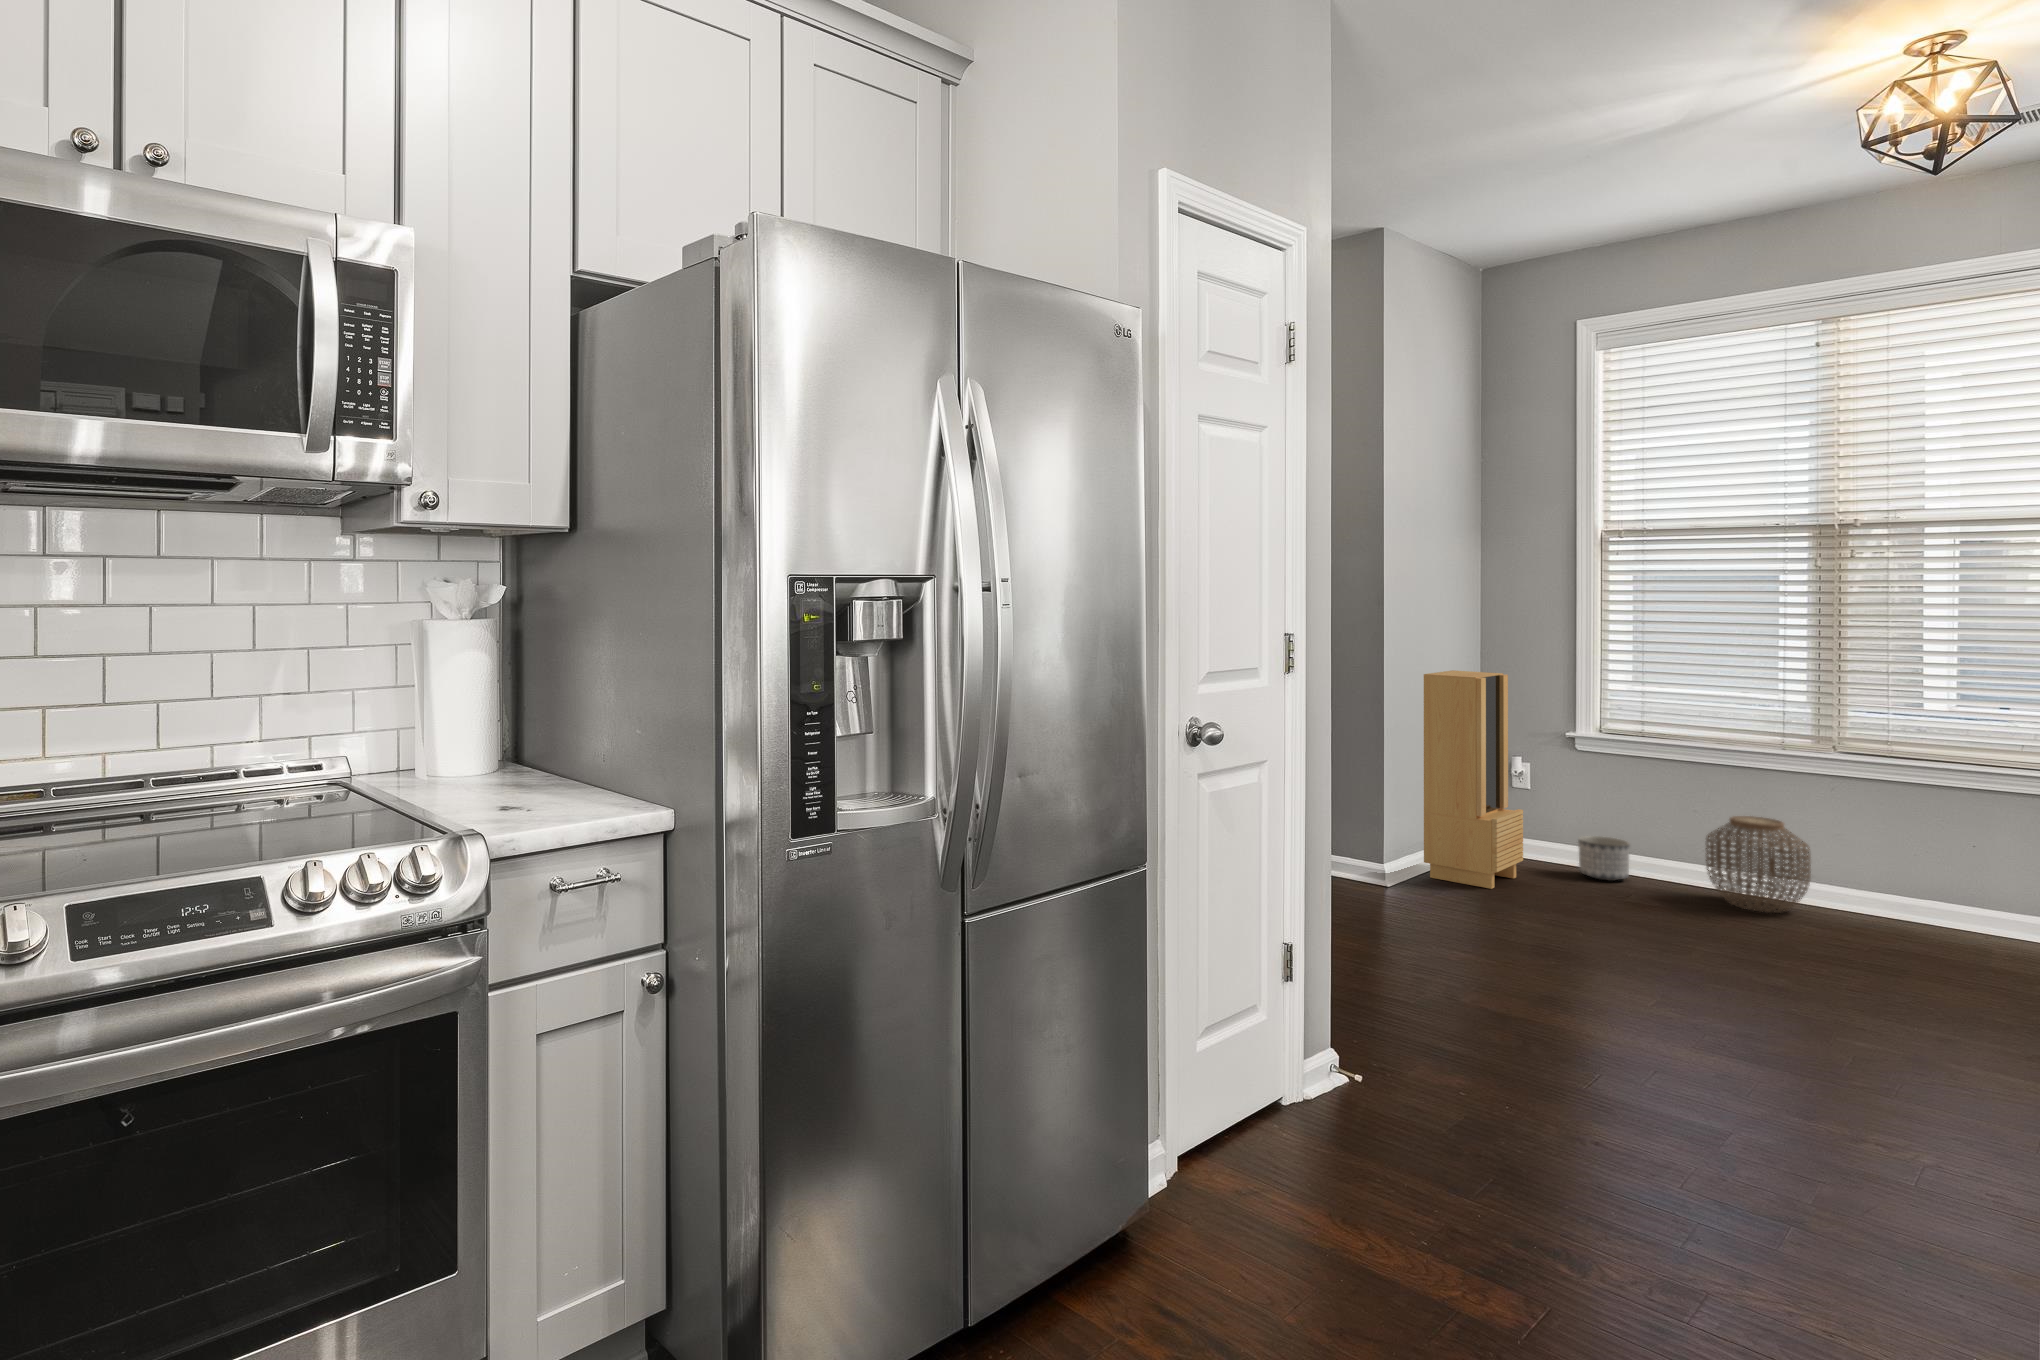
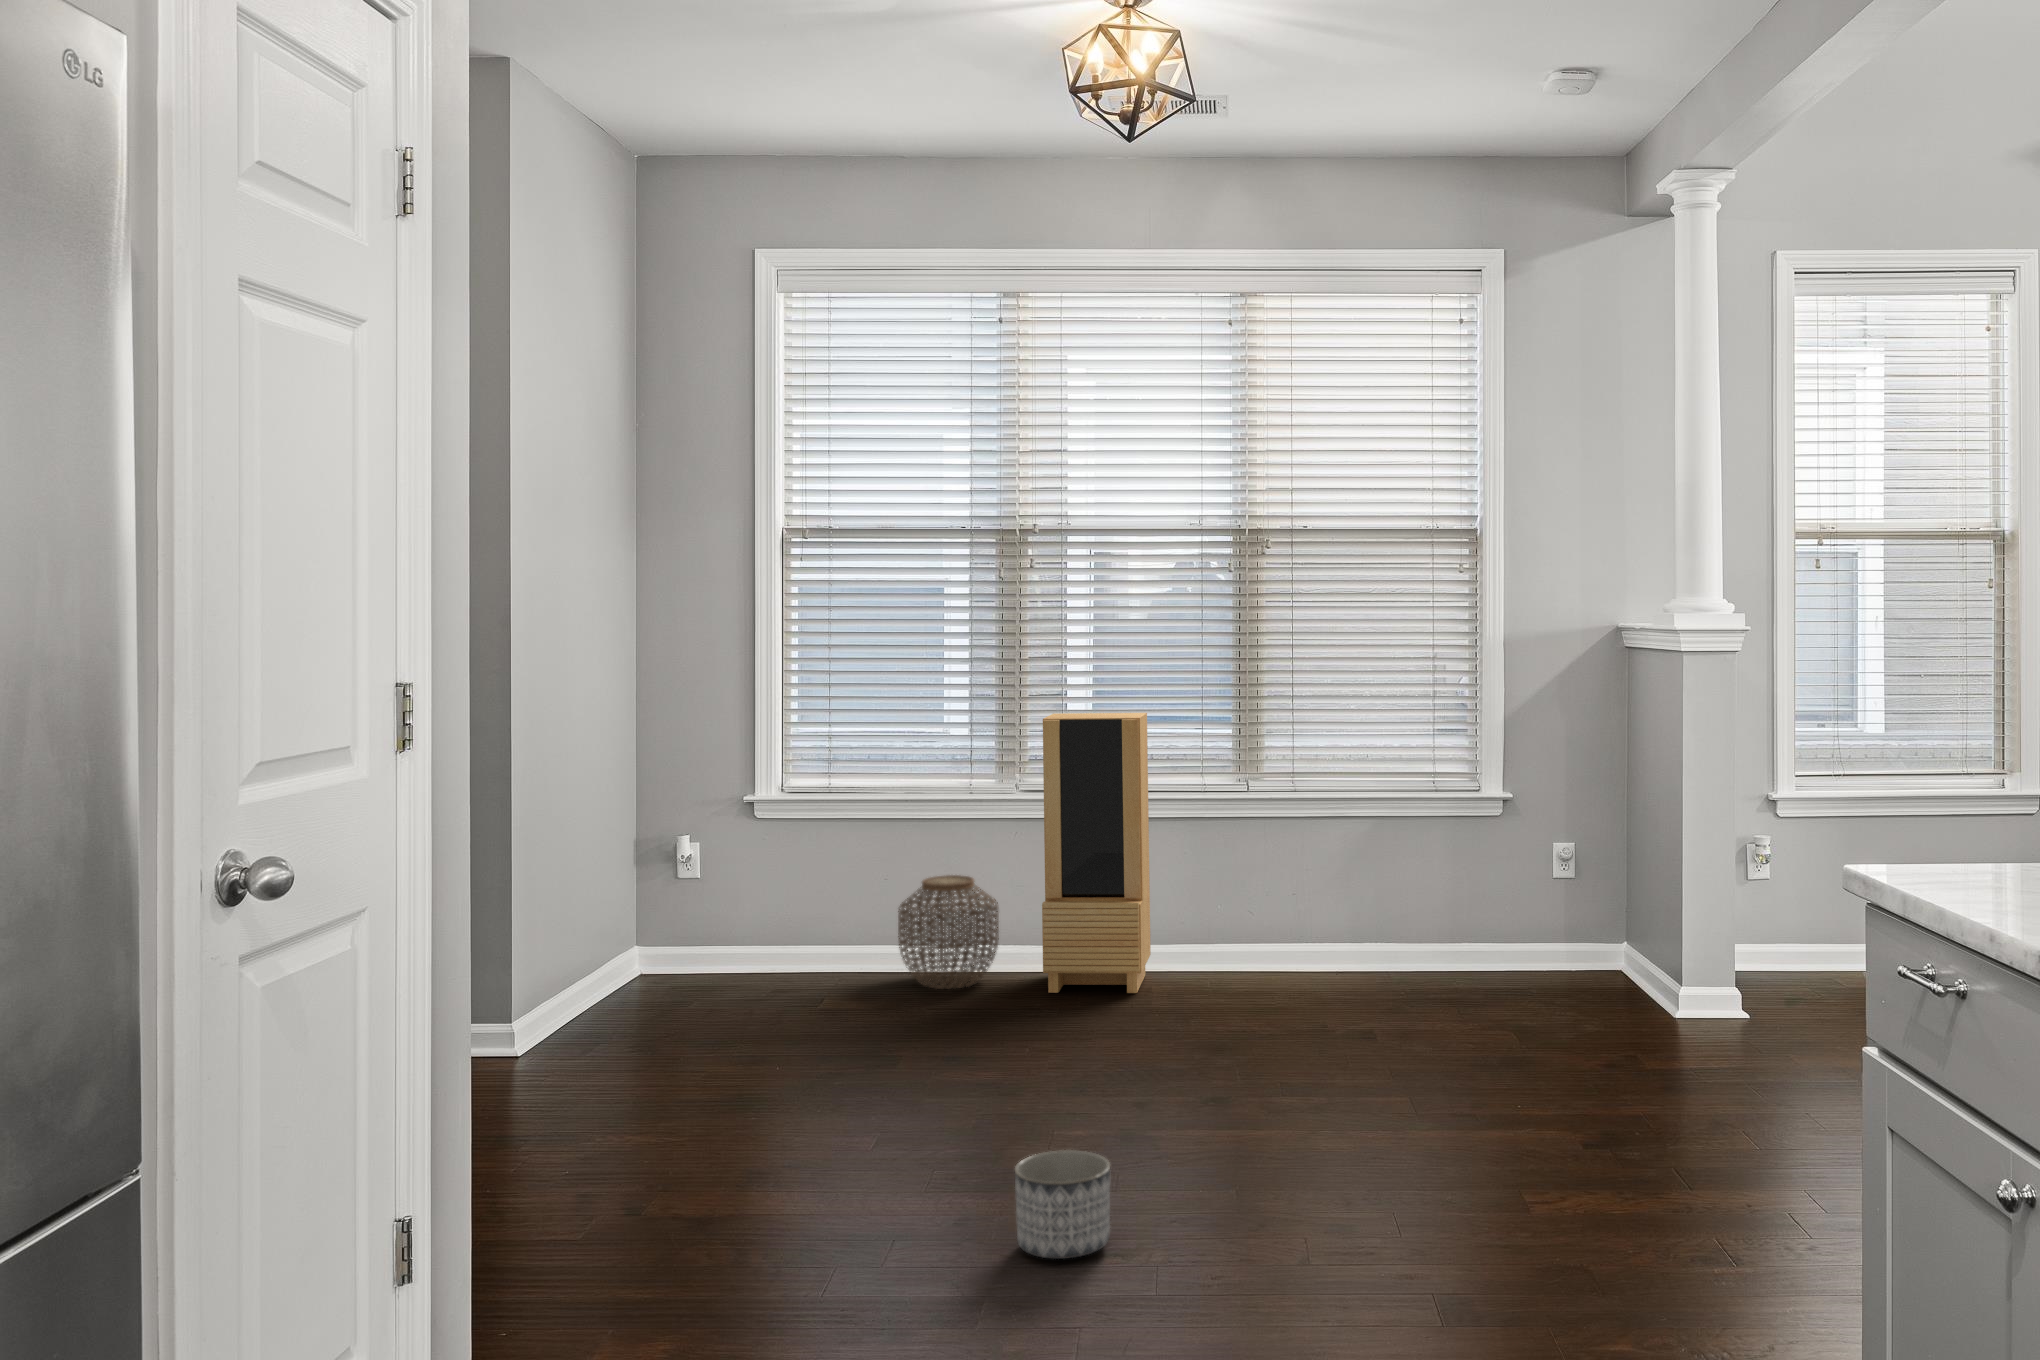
storage cabinet: present [1424,670,1523,889] -> present [1042,713,1151,993]
planter: present [1578,836,1630,881] -> present [1015,1150,1110,1259]

